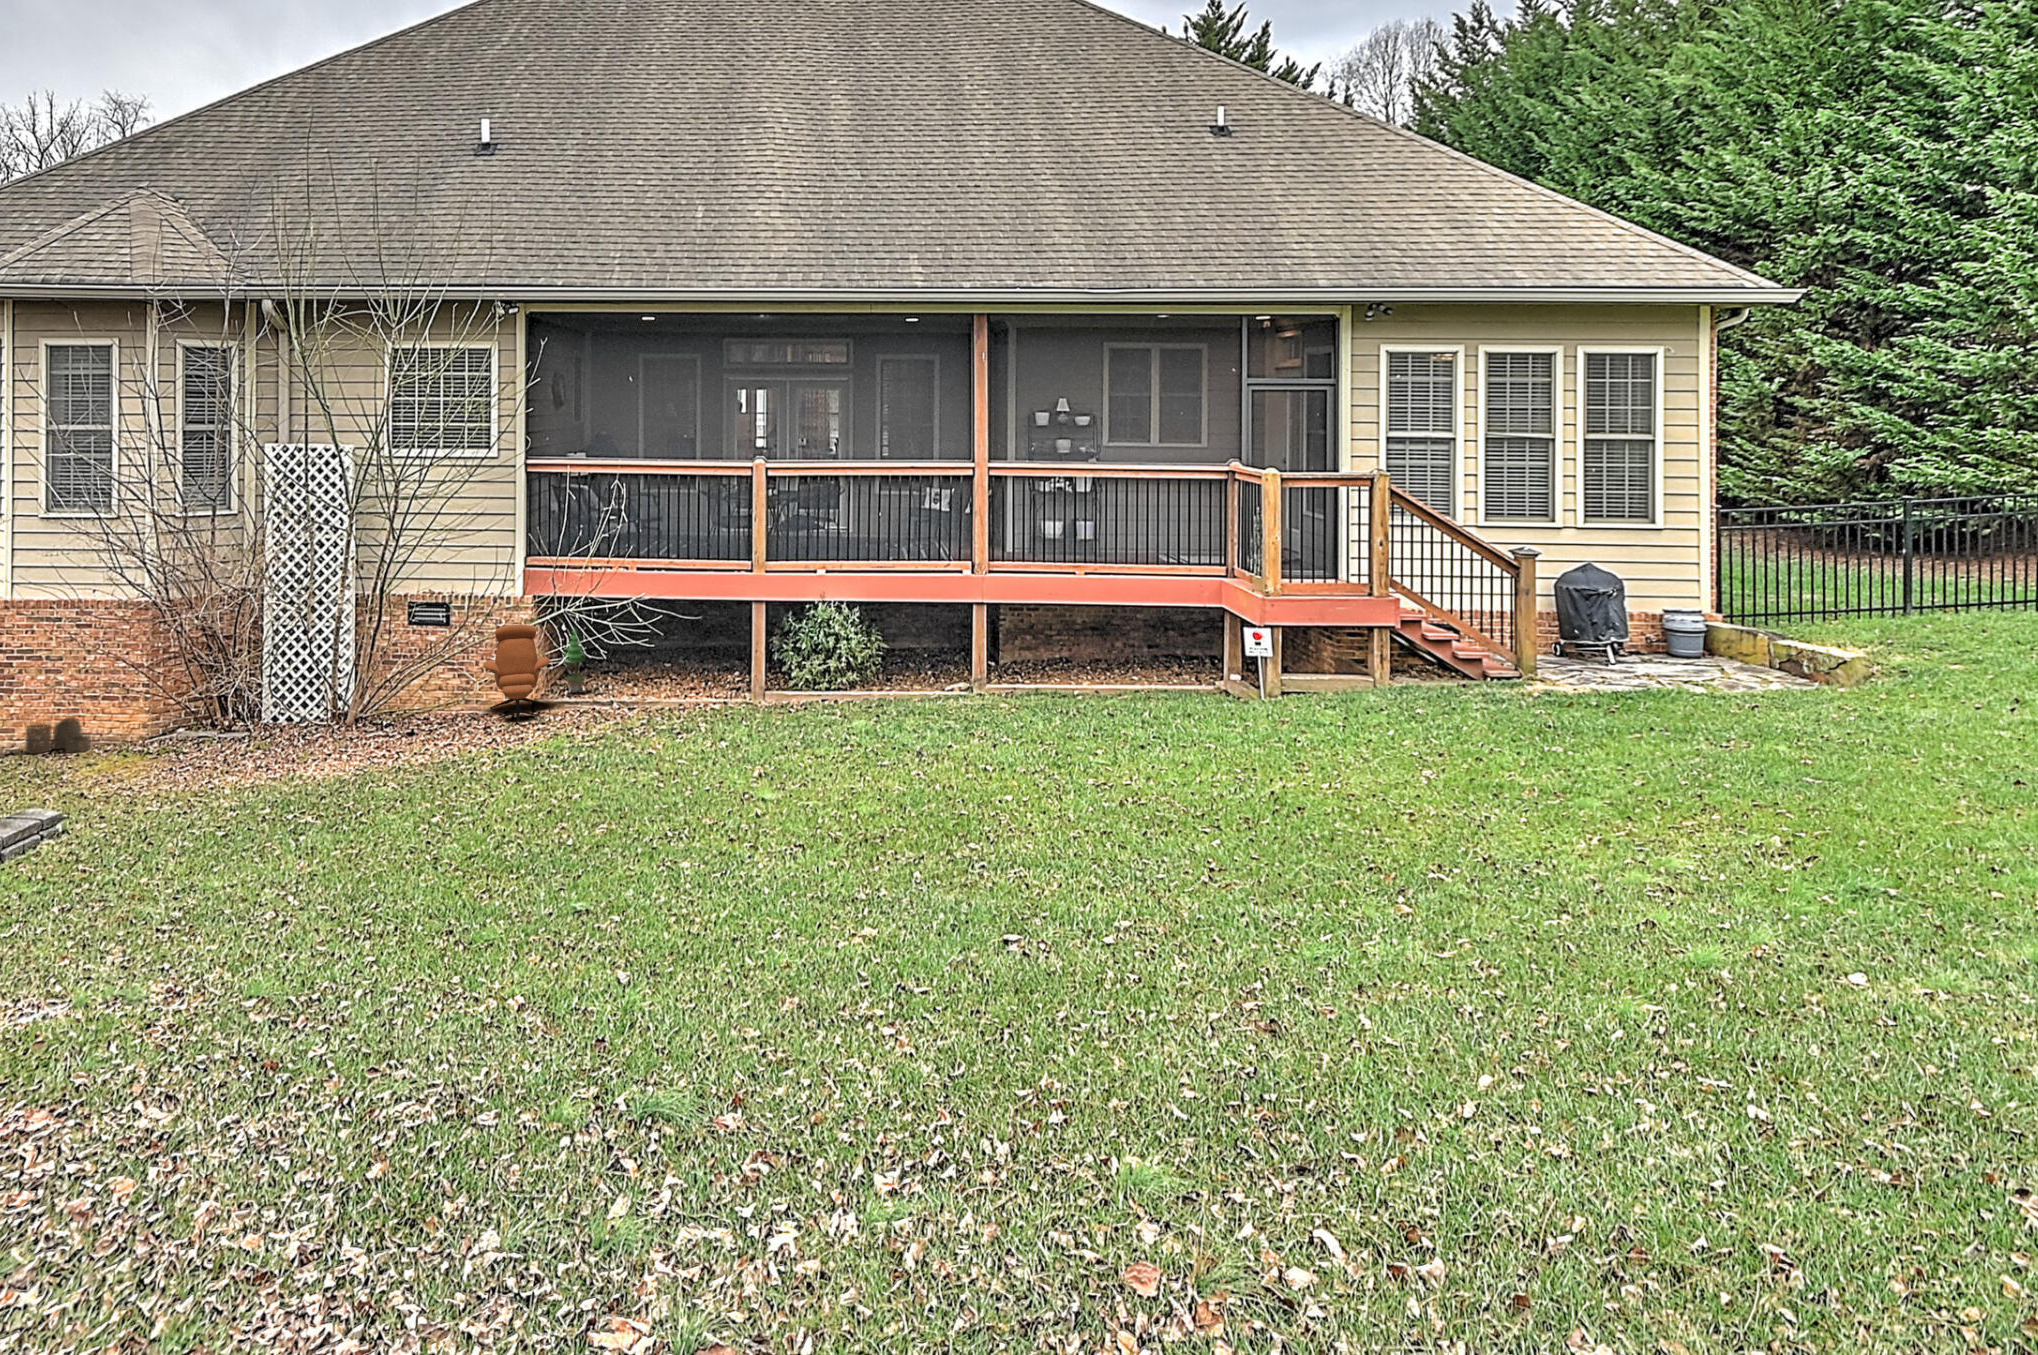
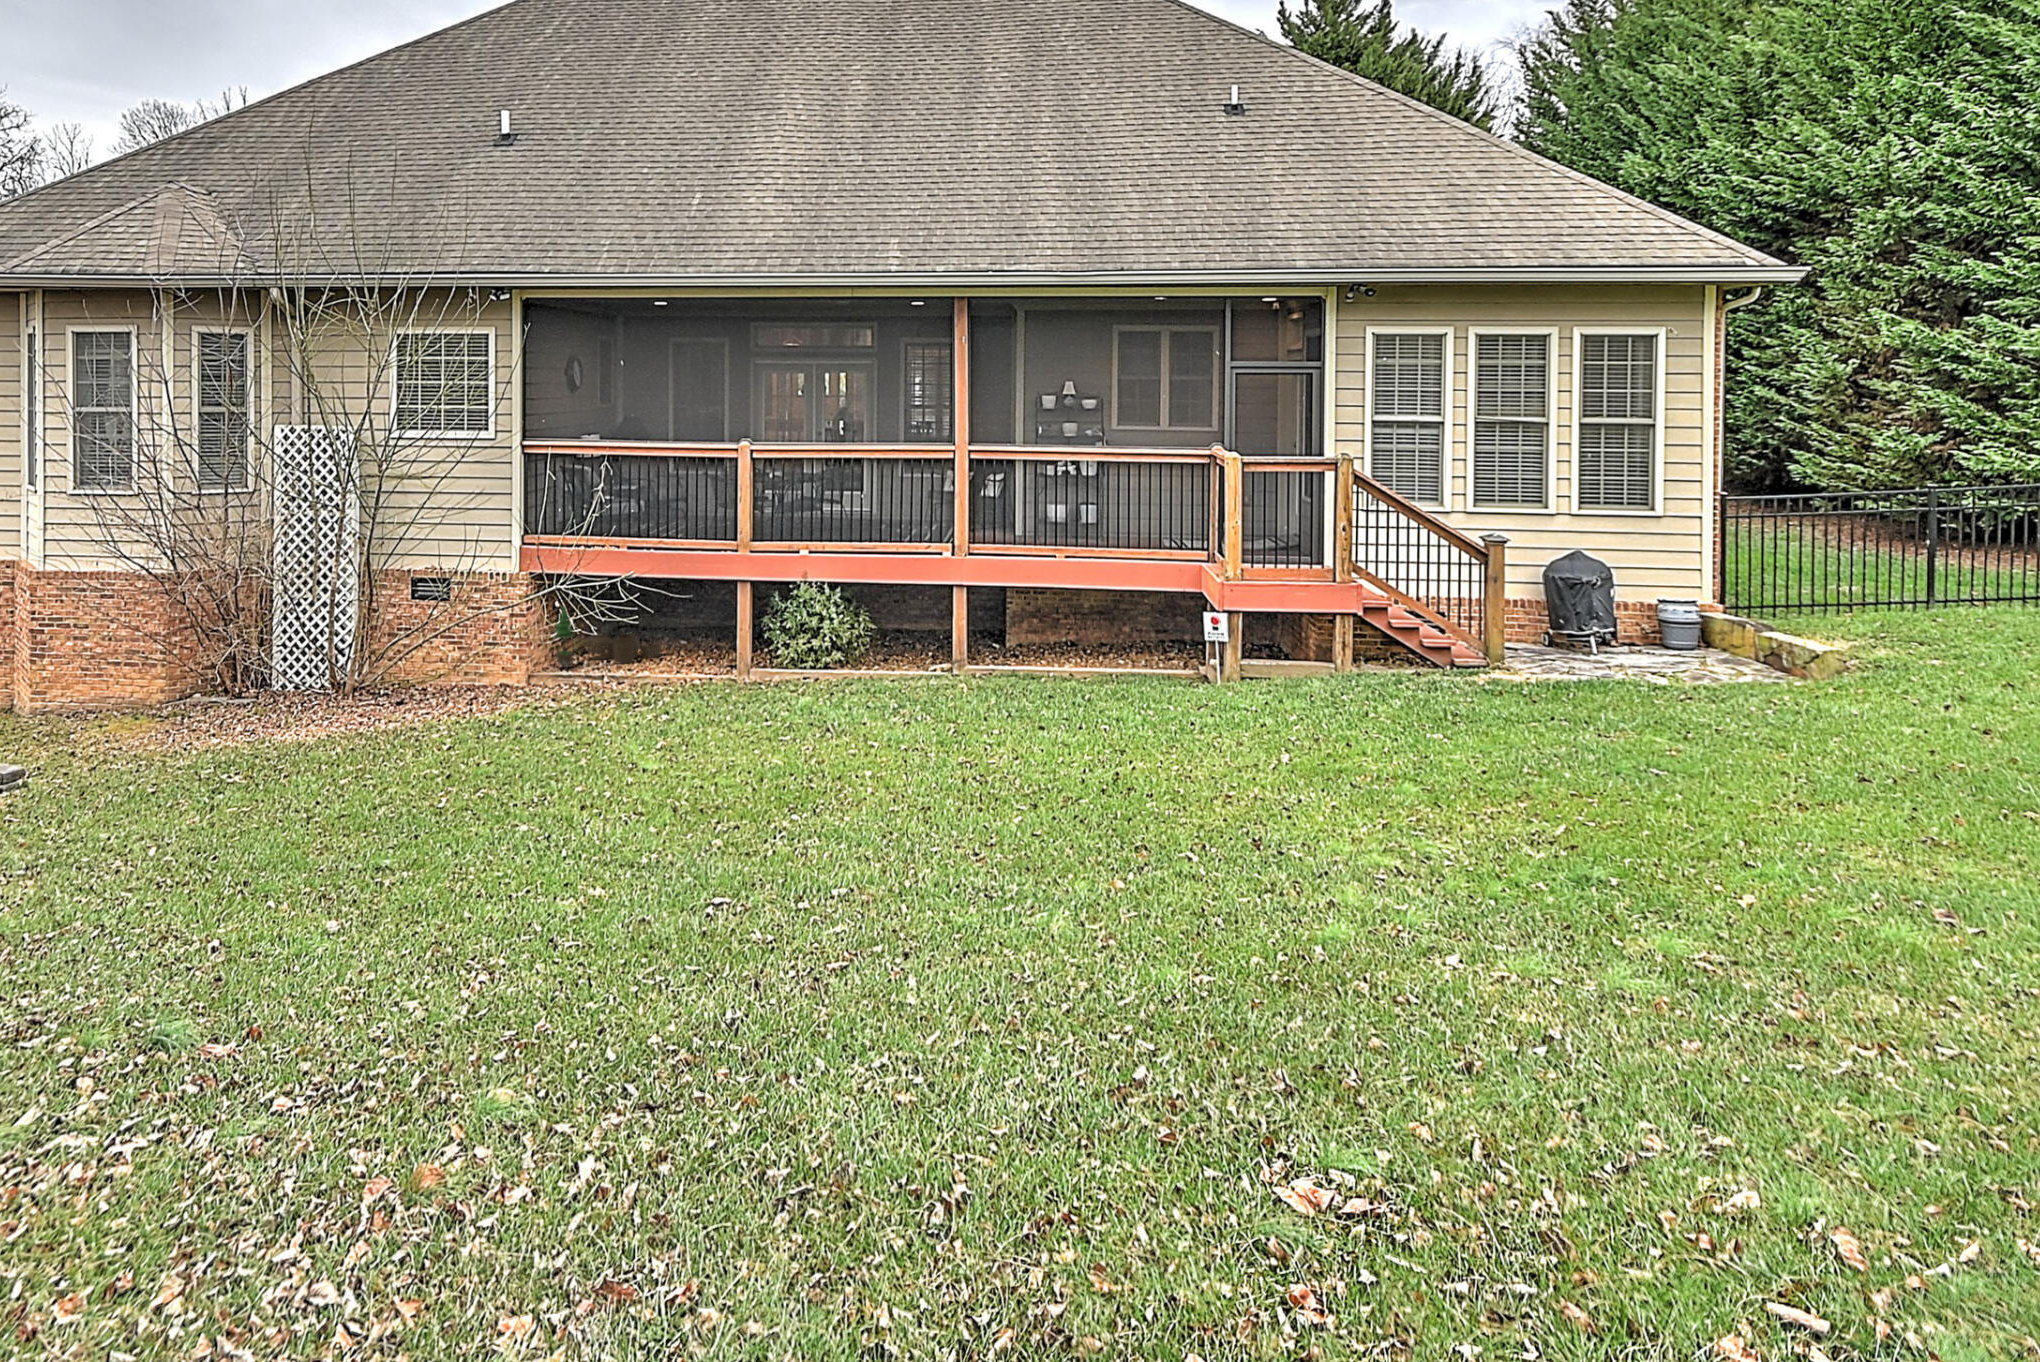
lounge chair: present [483,624,550,722] -> none [467,602,532,696]
woven basket: present [25,714,91,753] -> present [589,635,661,664]

